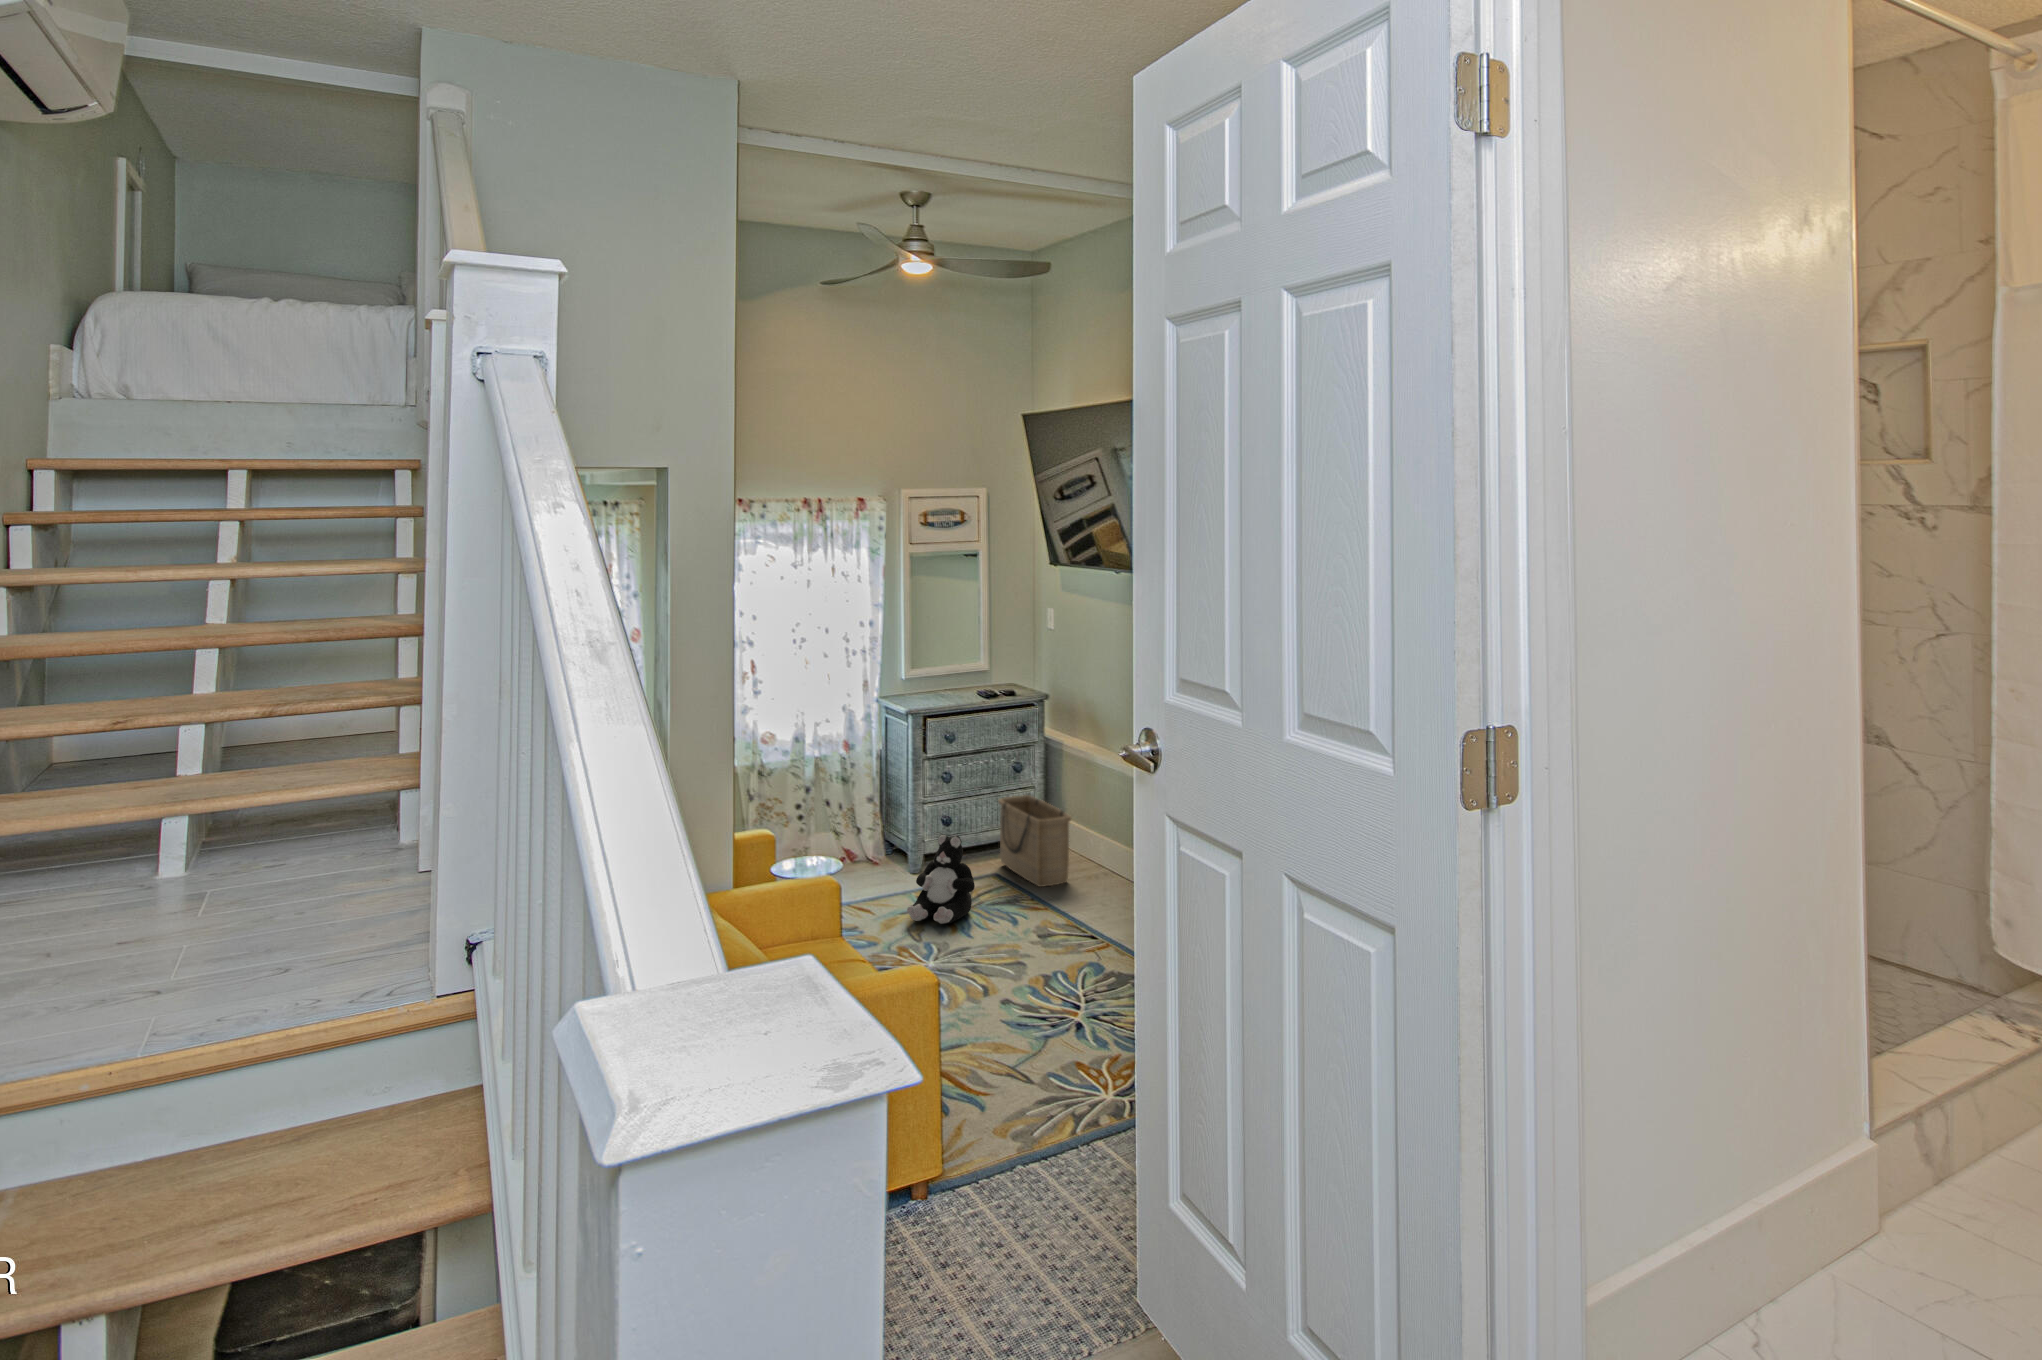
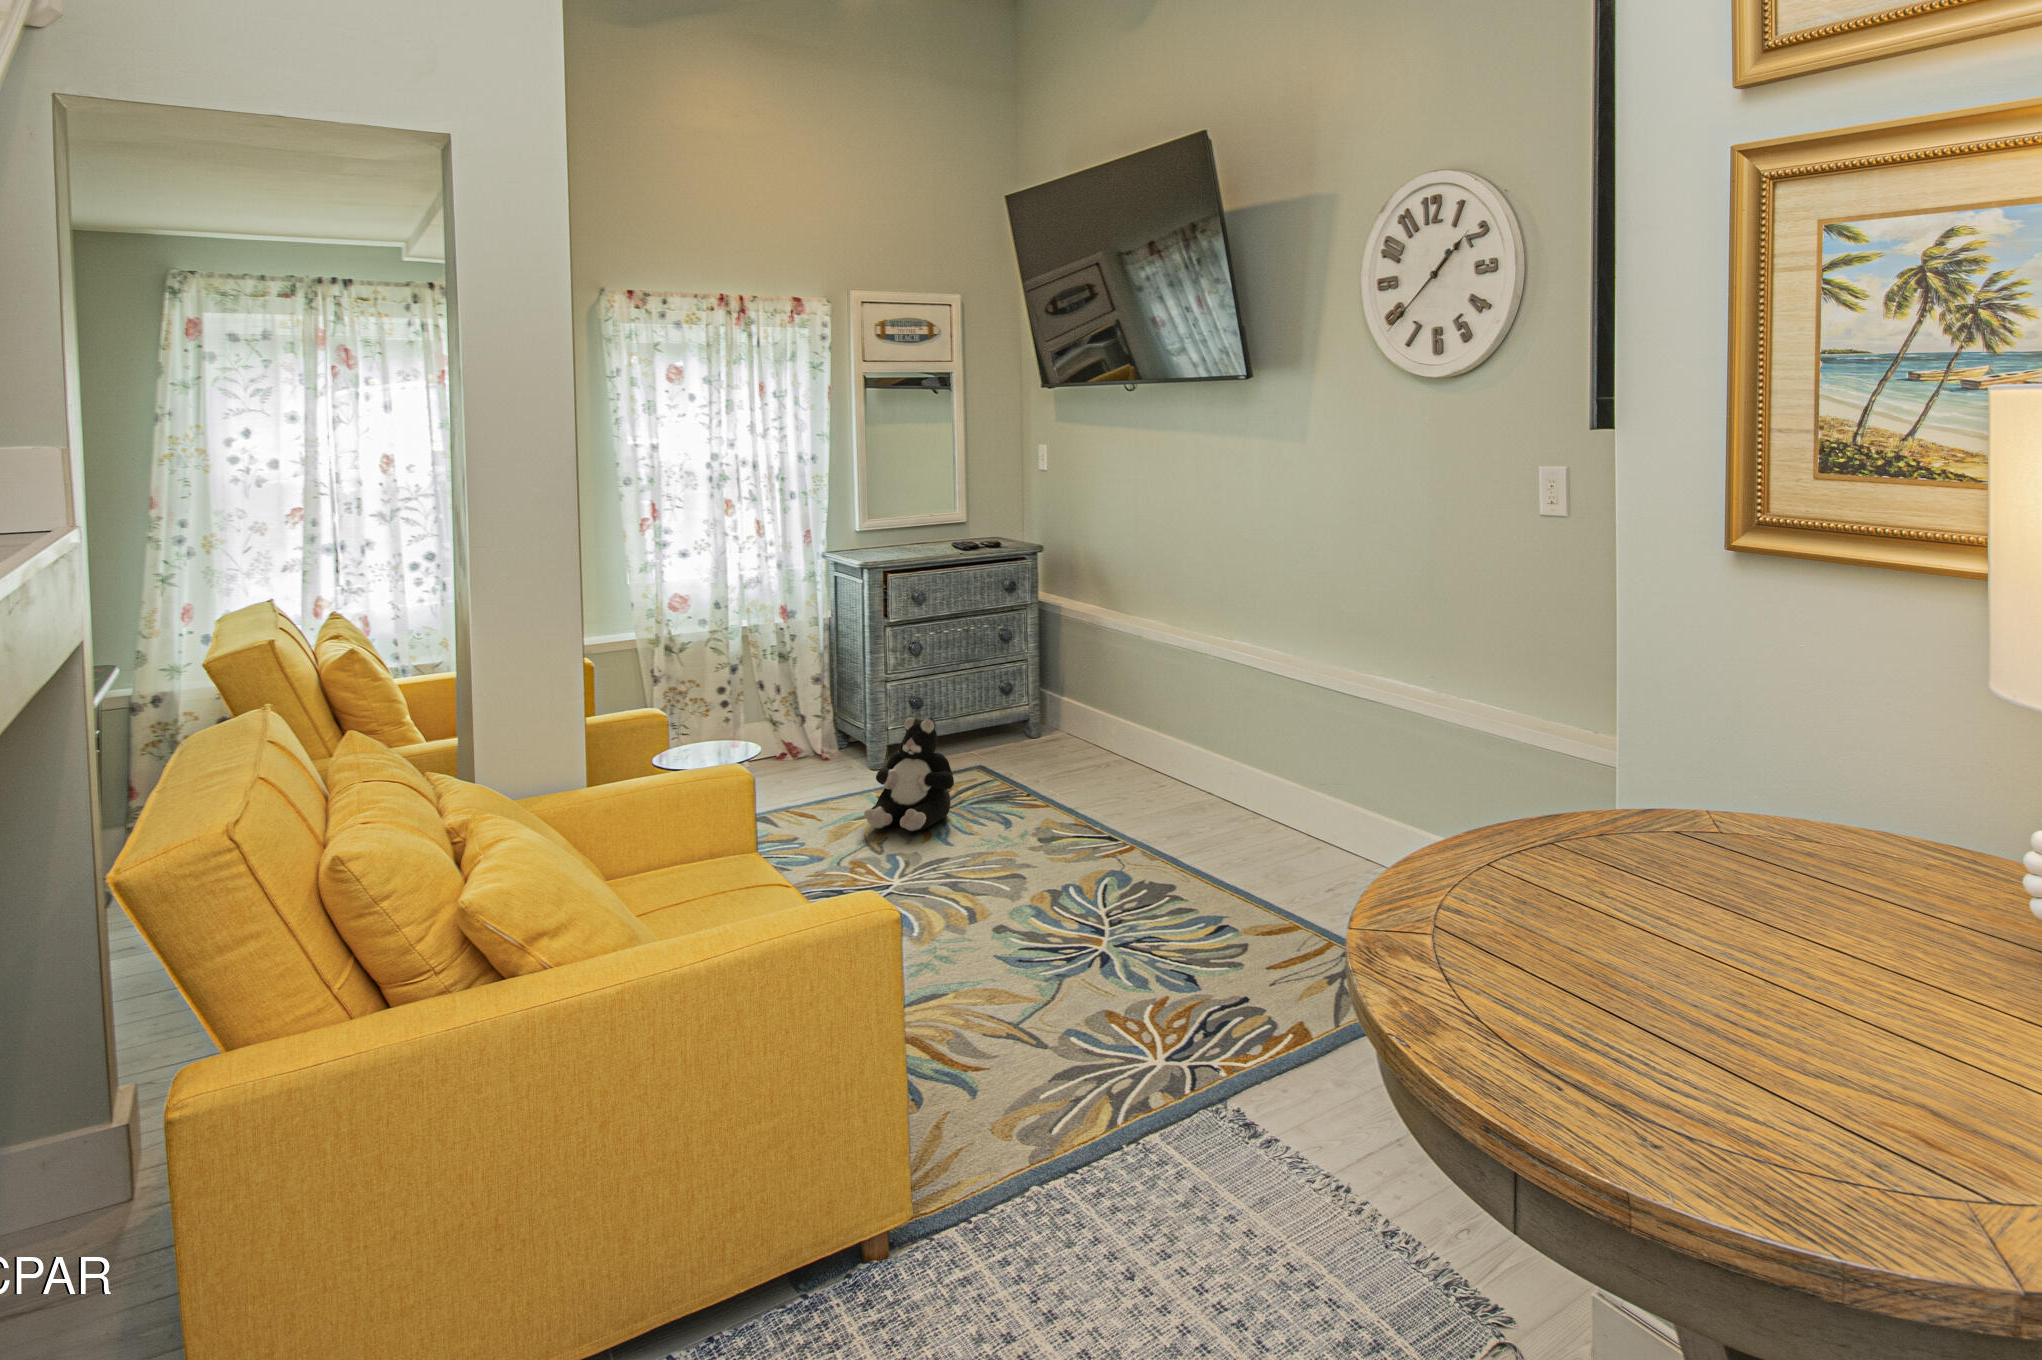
basket: present [998,795,1071,887] -> none [982,669,1078,781]

